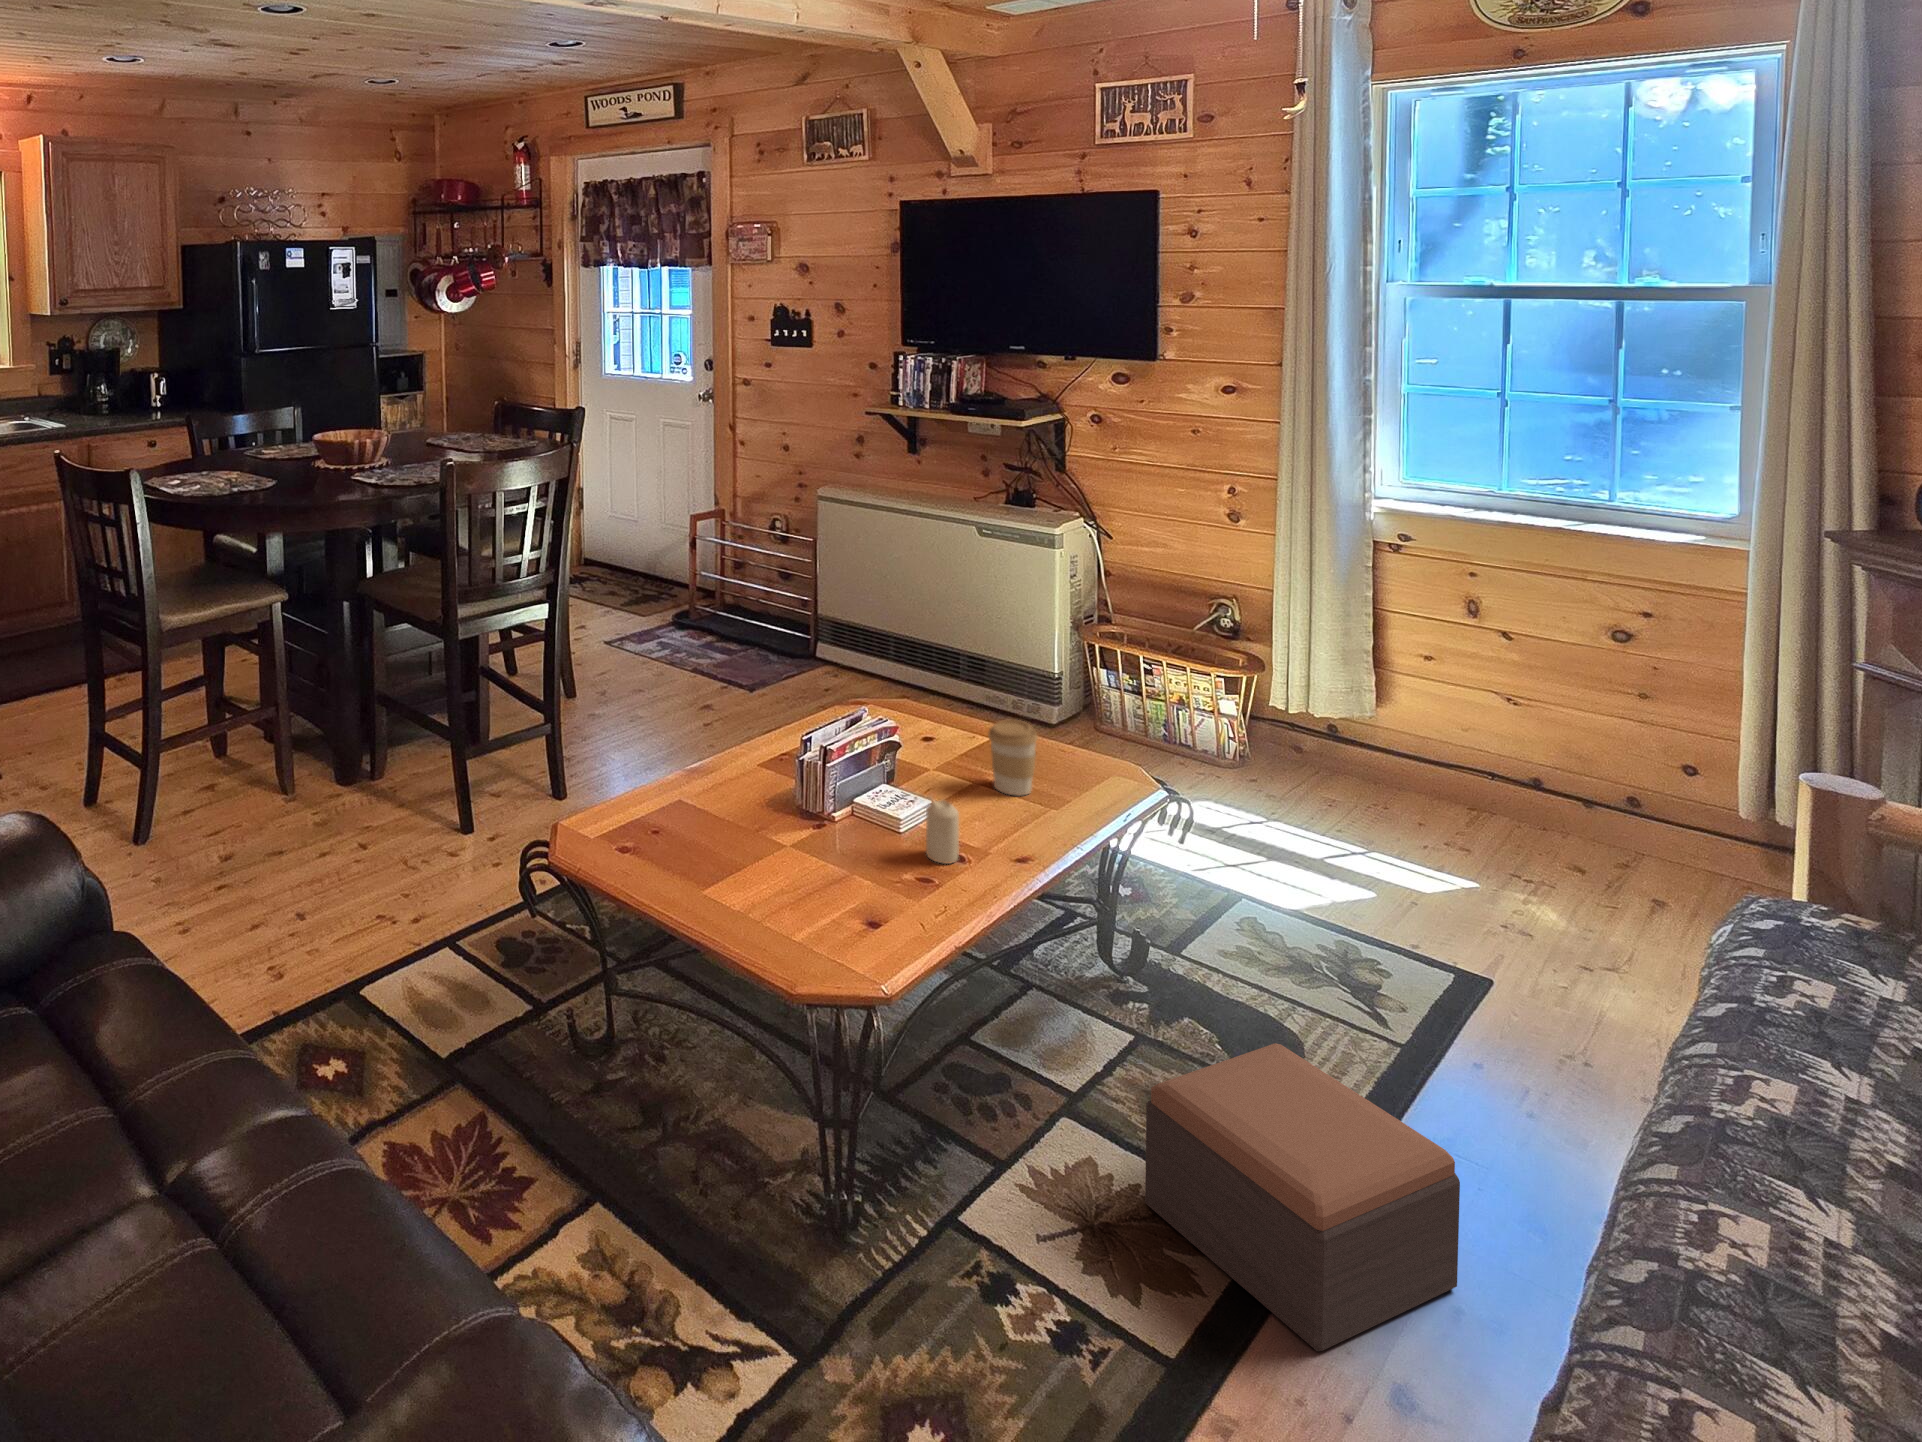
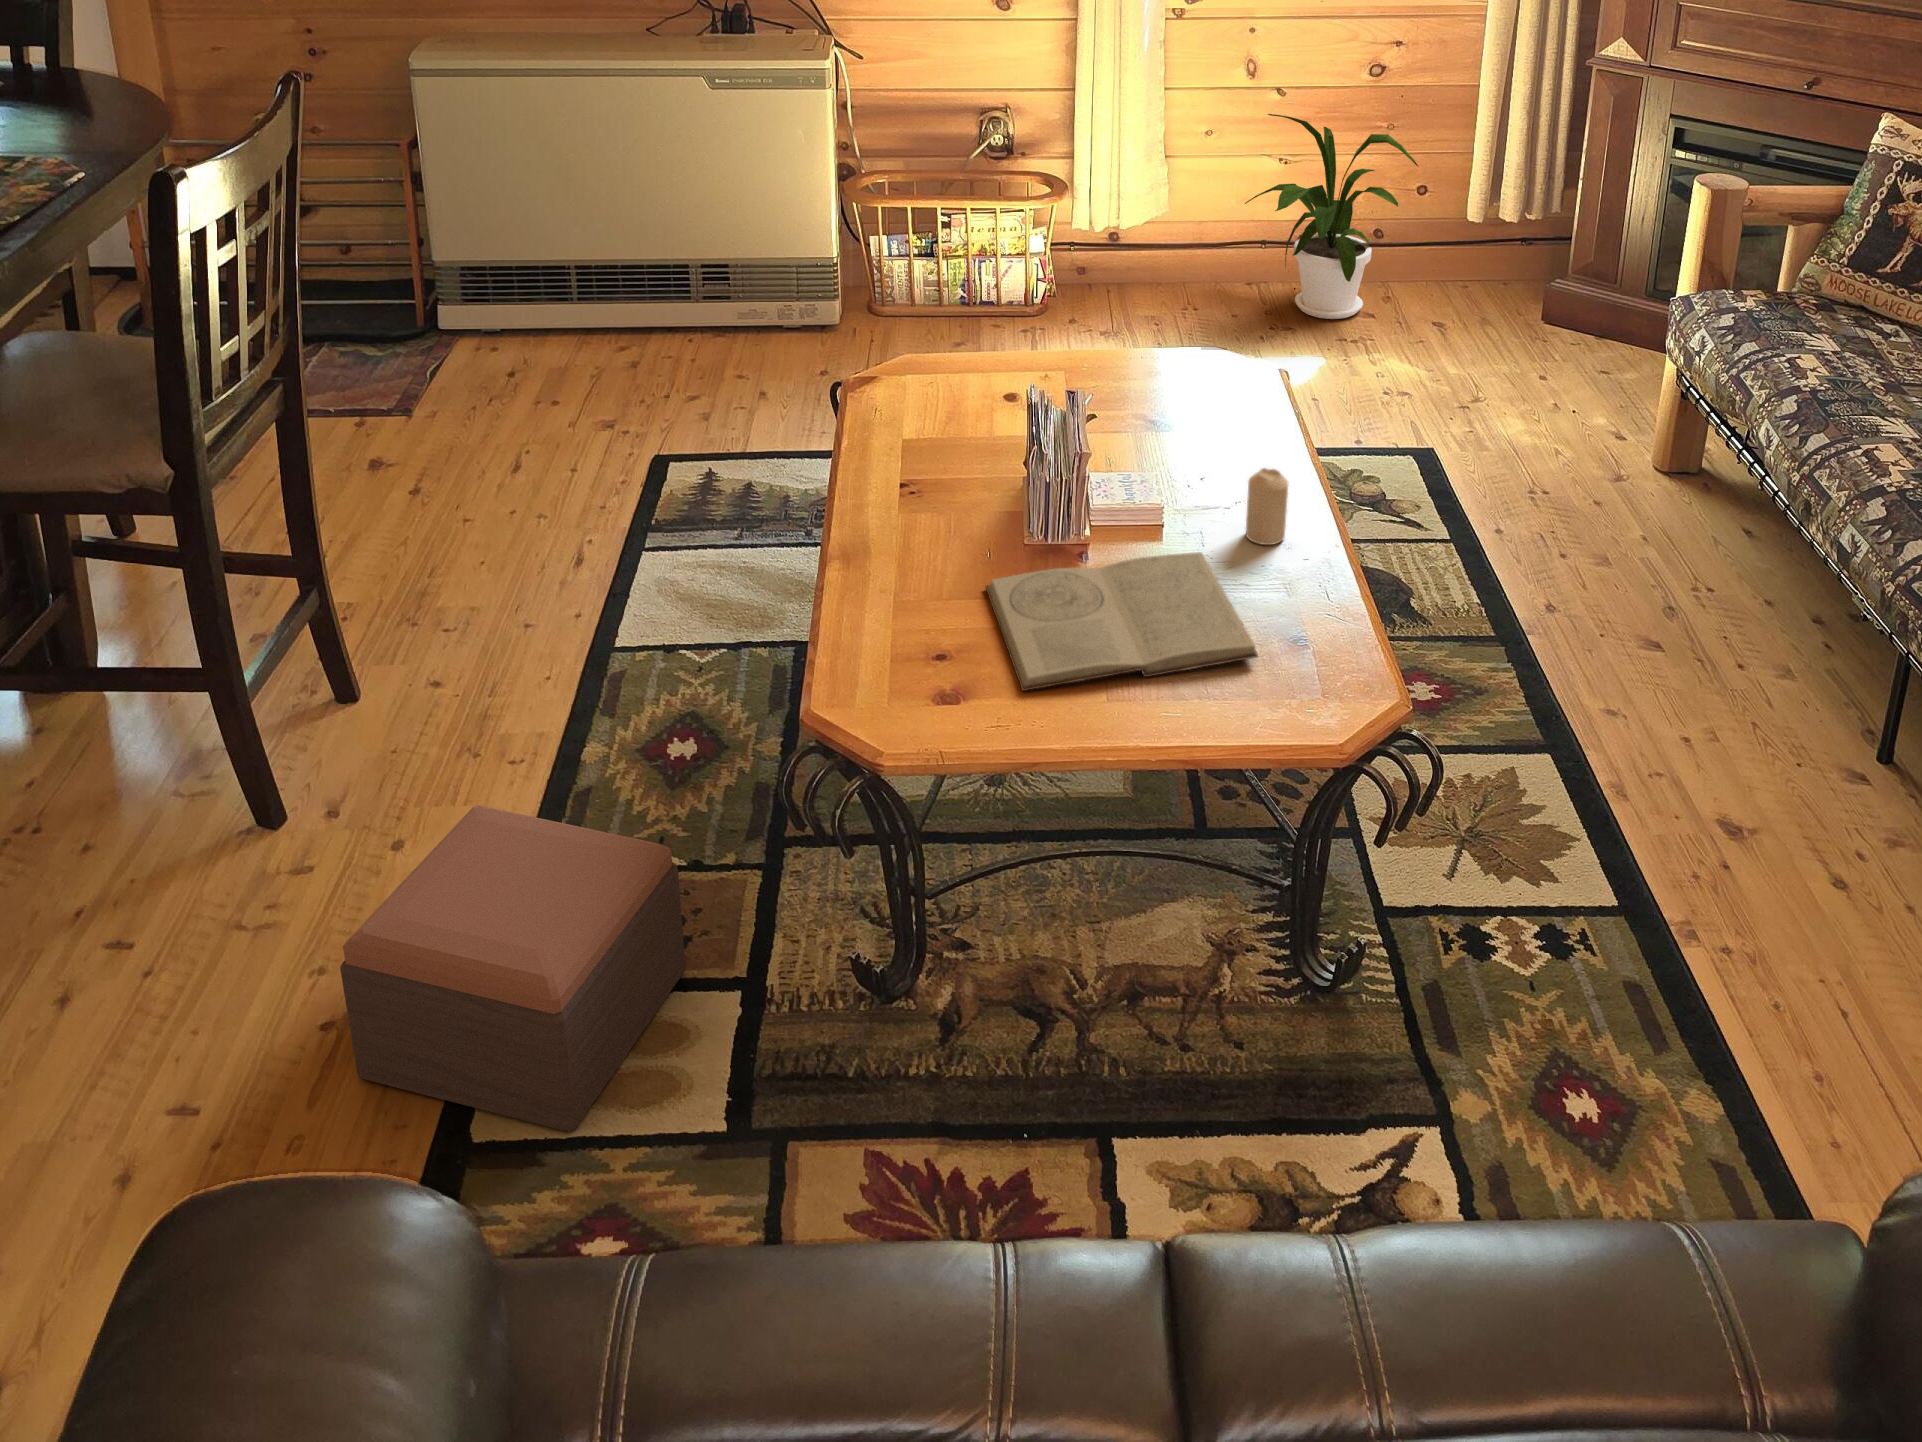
house plant: none [1415,643,1614,859] -> present [1245,114,1418,319]
coffee cup: present [988,720,1038,796] -> none [1171,341,1232,435]
book: none [656,802,871,904] -> present [985,552,1258,691]
footstool: present [1145,1043,1460,1351] -> present [340,805,686,1132]

